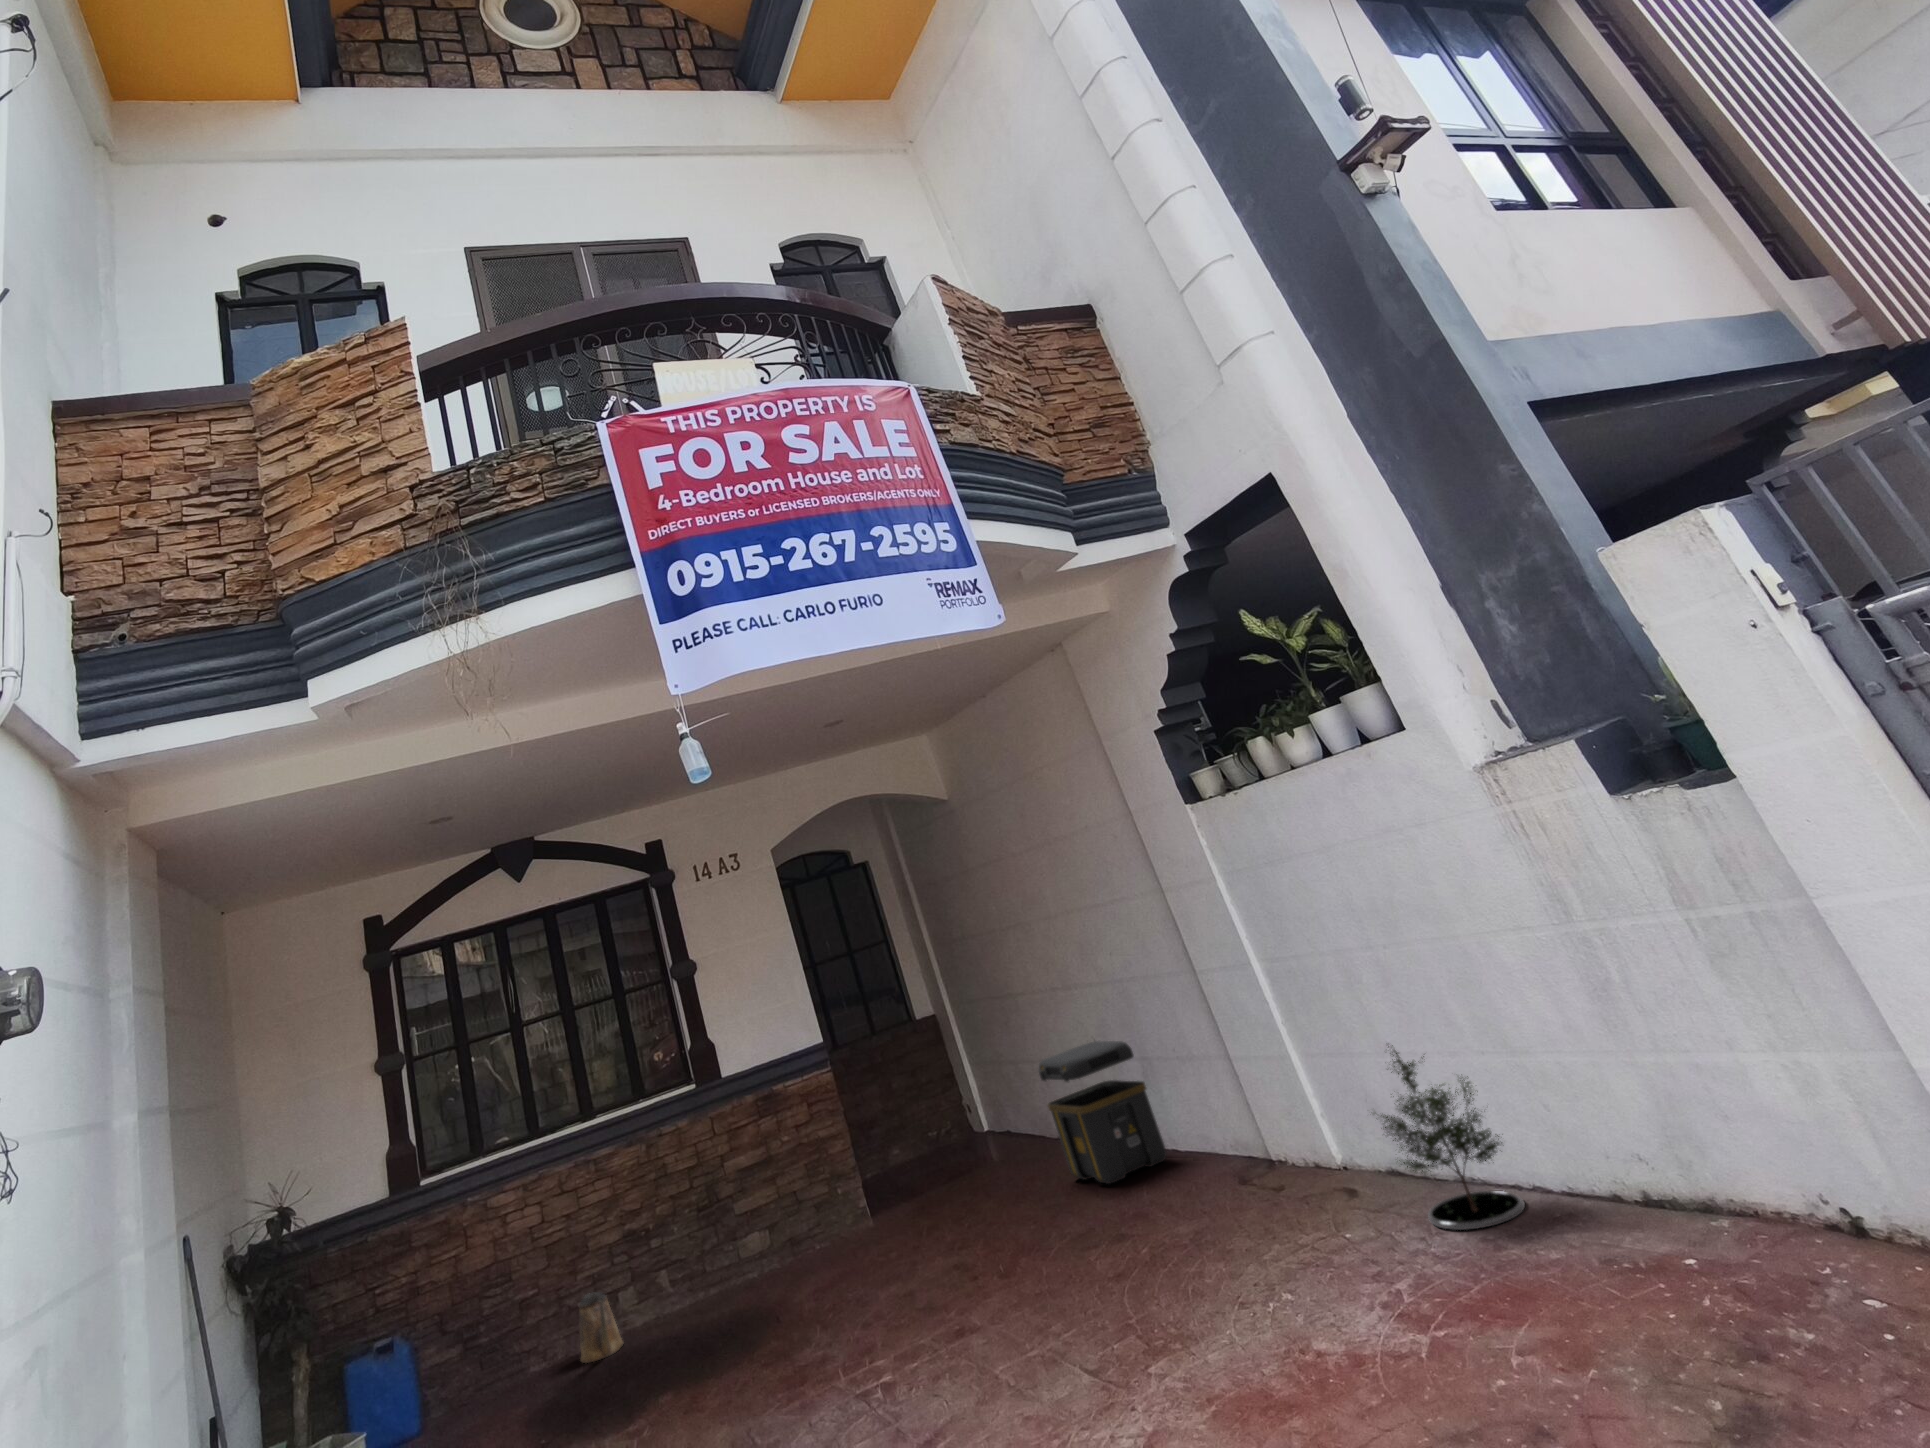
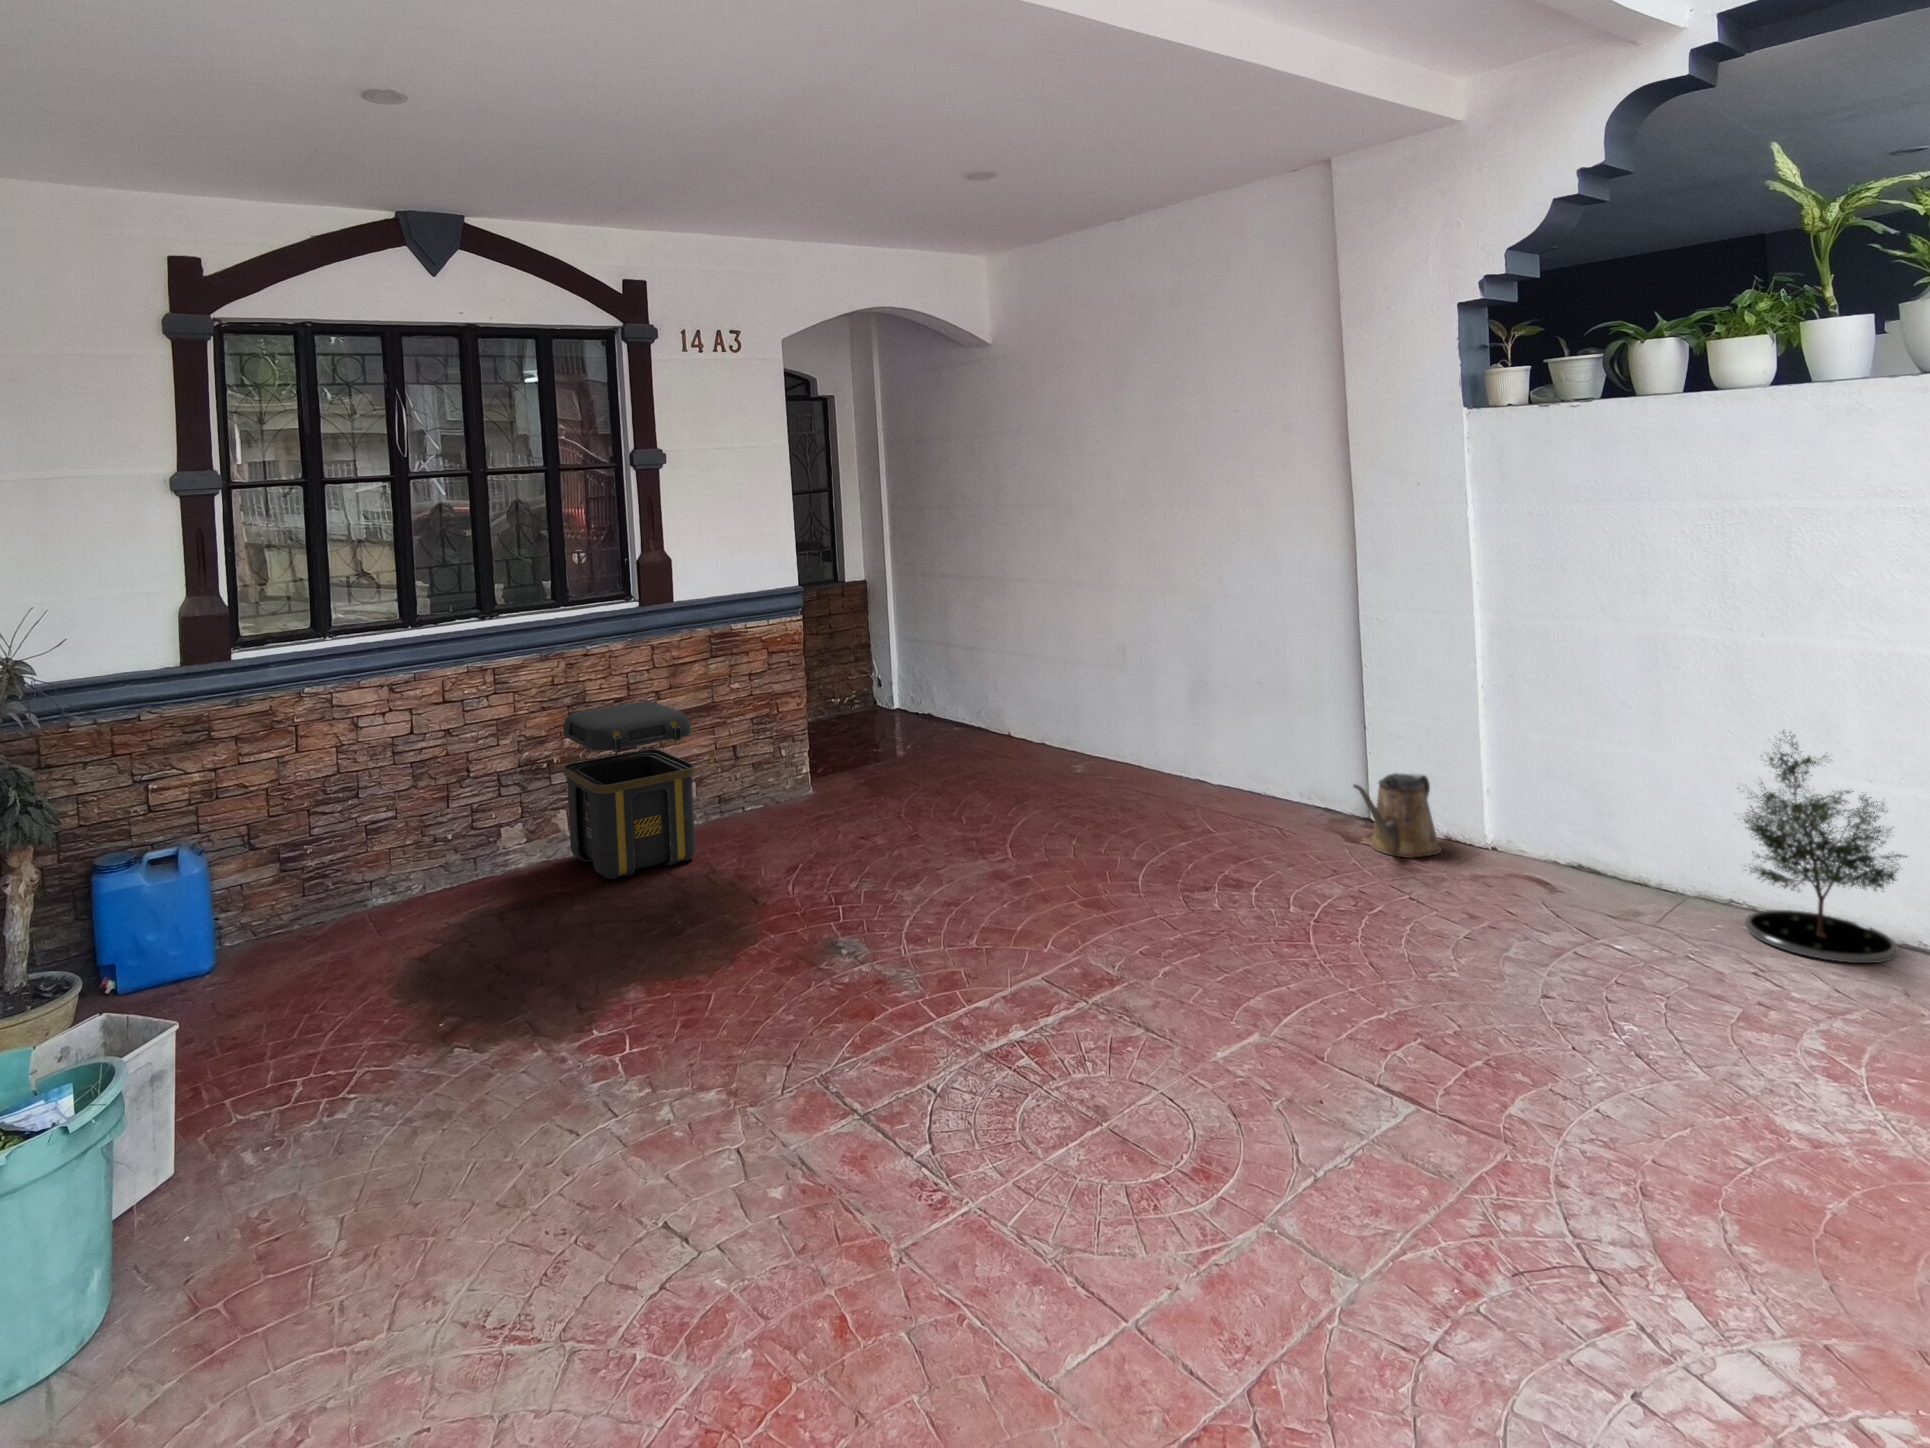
toolbox: present [1038,1041,1167,1184] -> present [563,702,695,879]
watering can: present [579,1292,623,1363] -> present [1353,773,1441,858]

